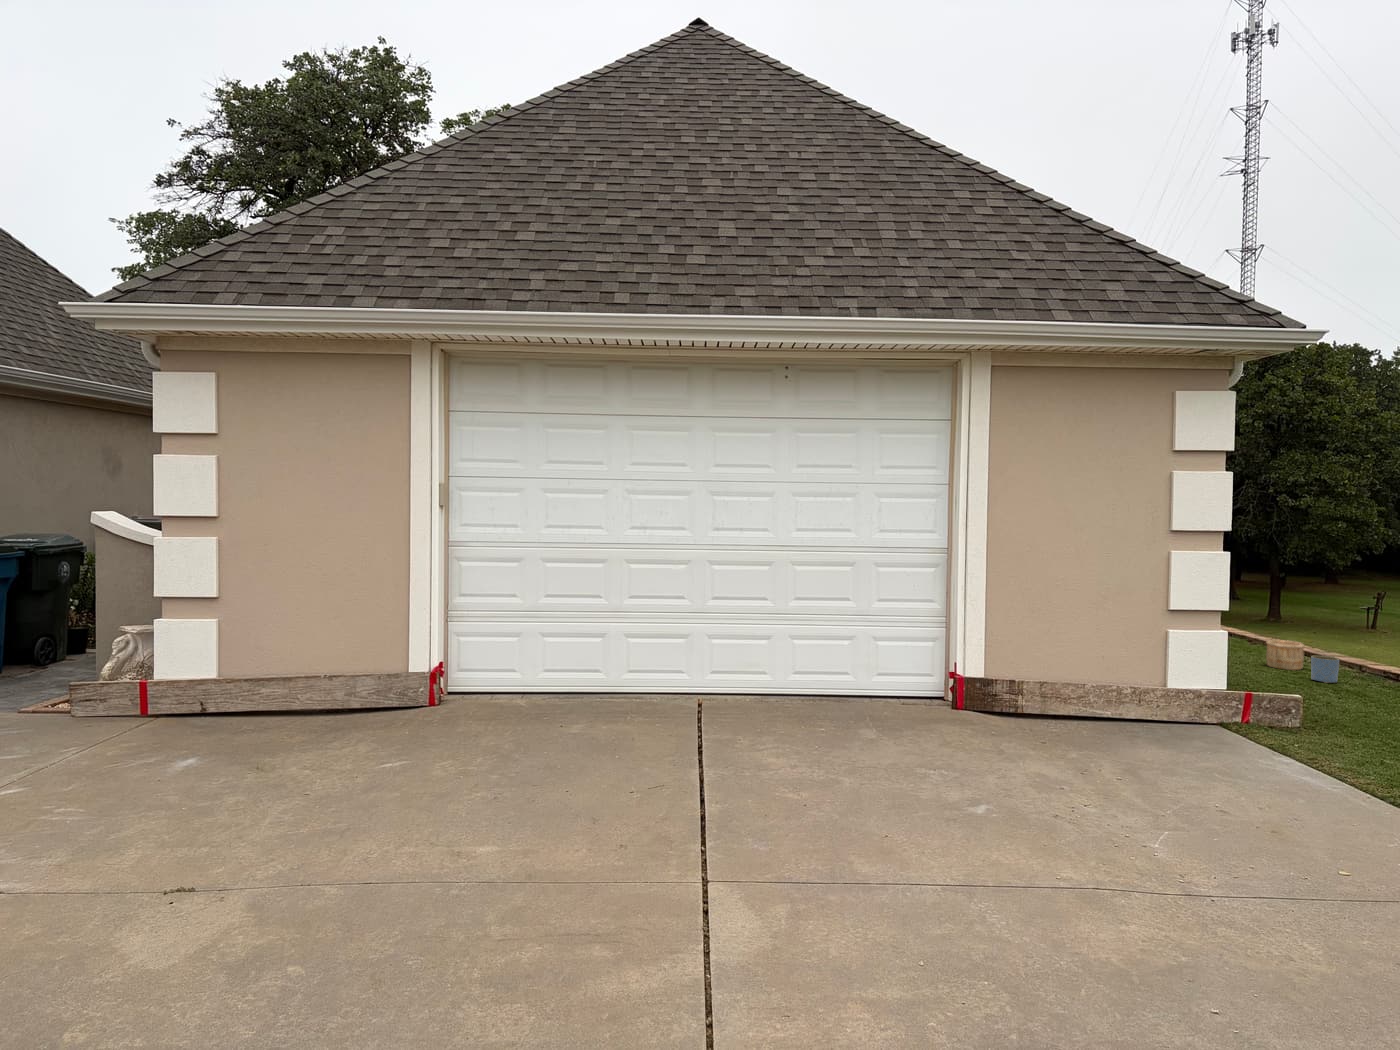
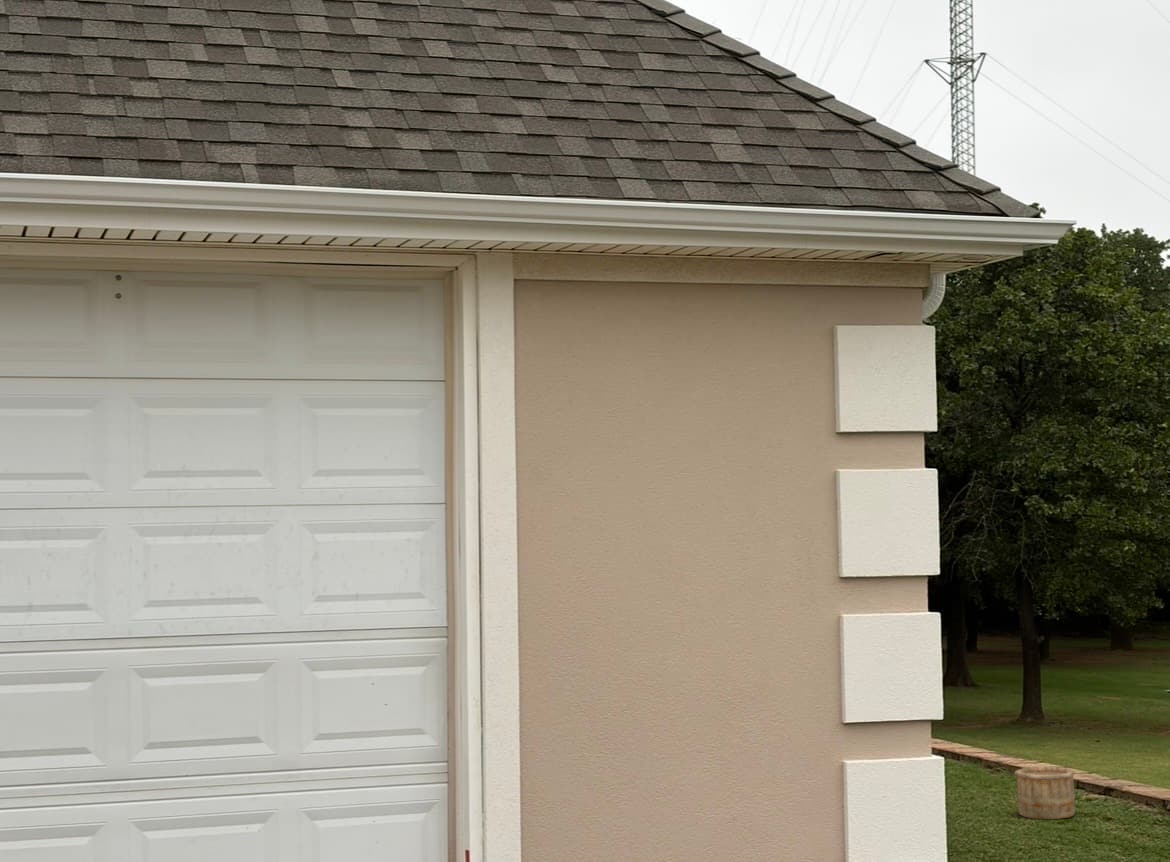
planter: present [1311,655,1339,683] -> none [1084,788,1126,837]

